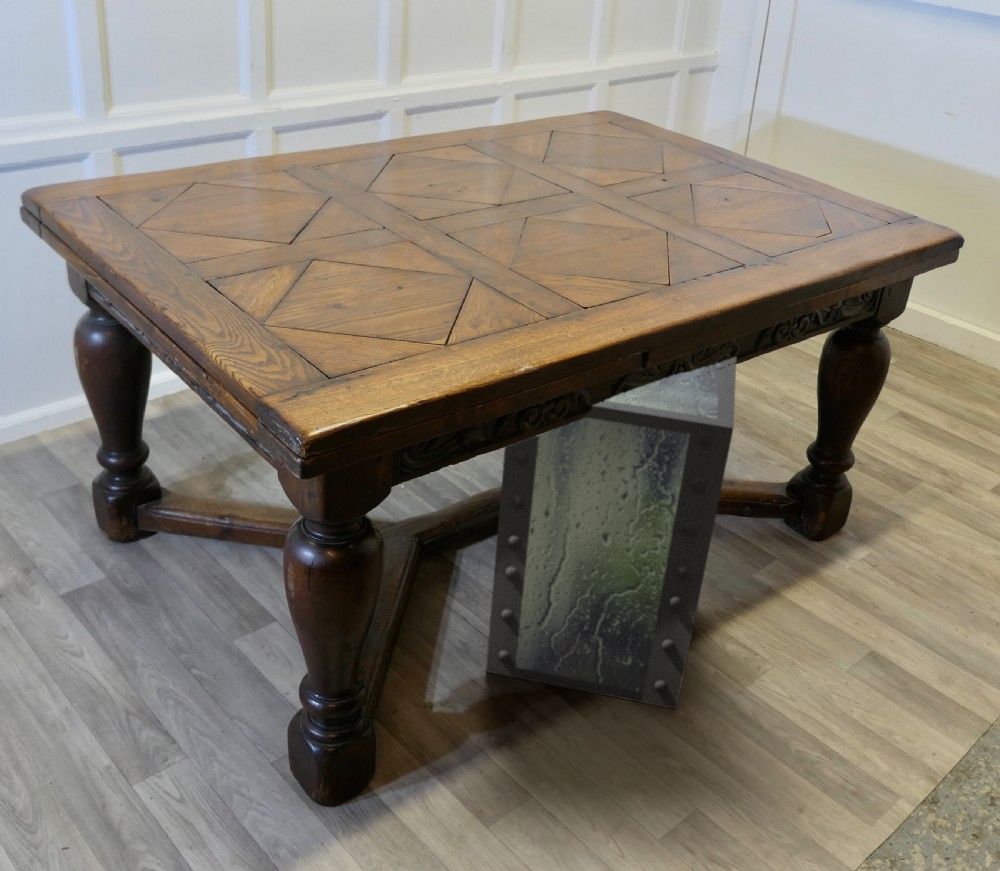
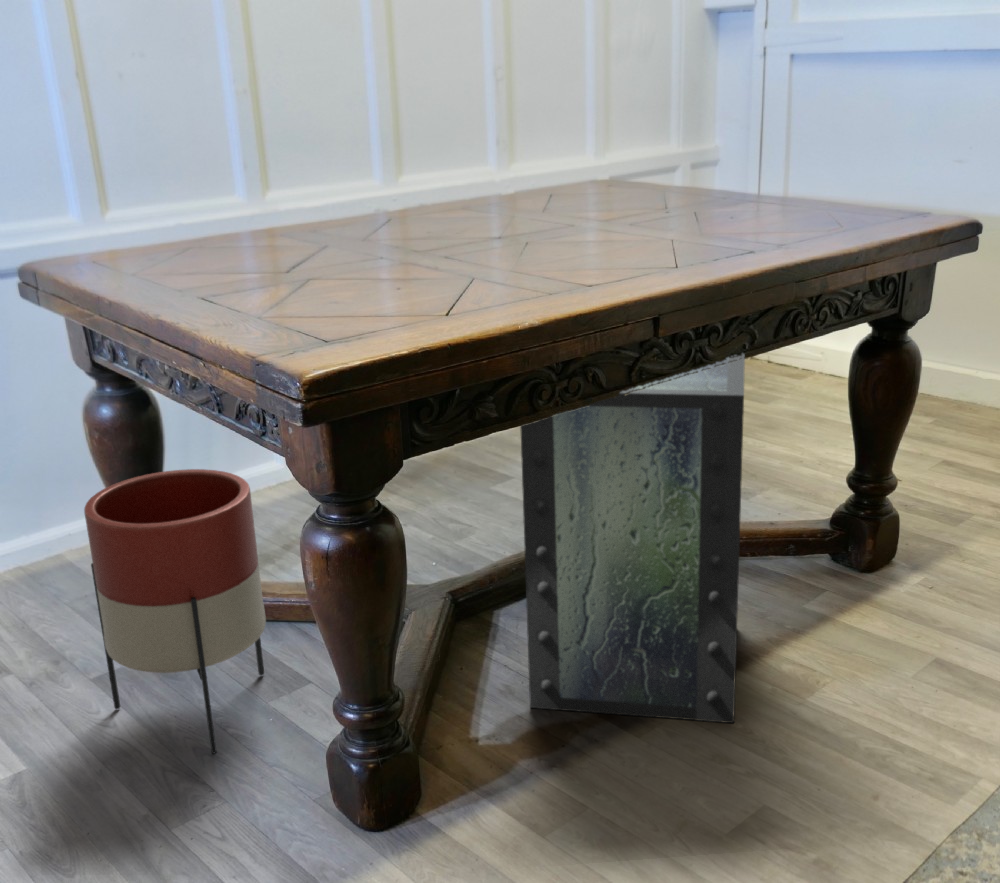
planter: none [60,414,237,698] -> present [84,469,266,753]

